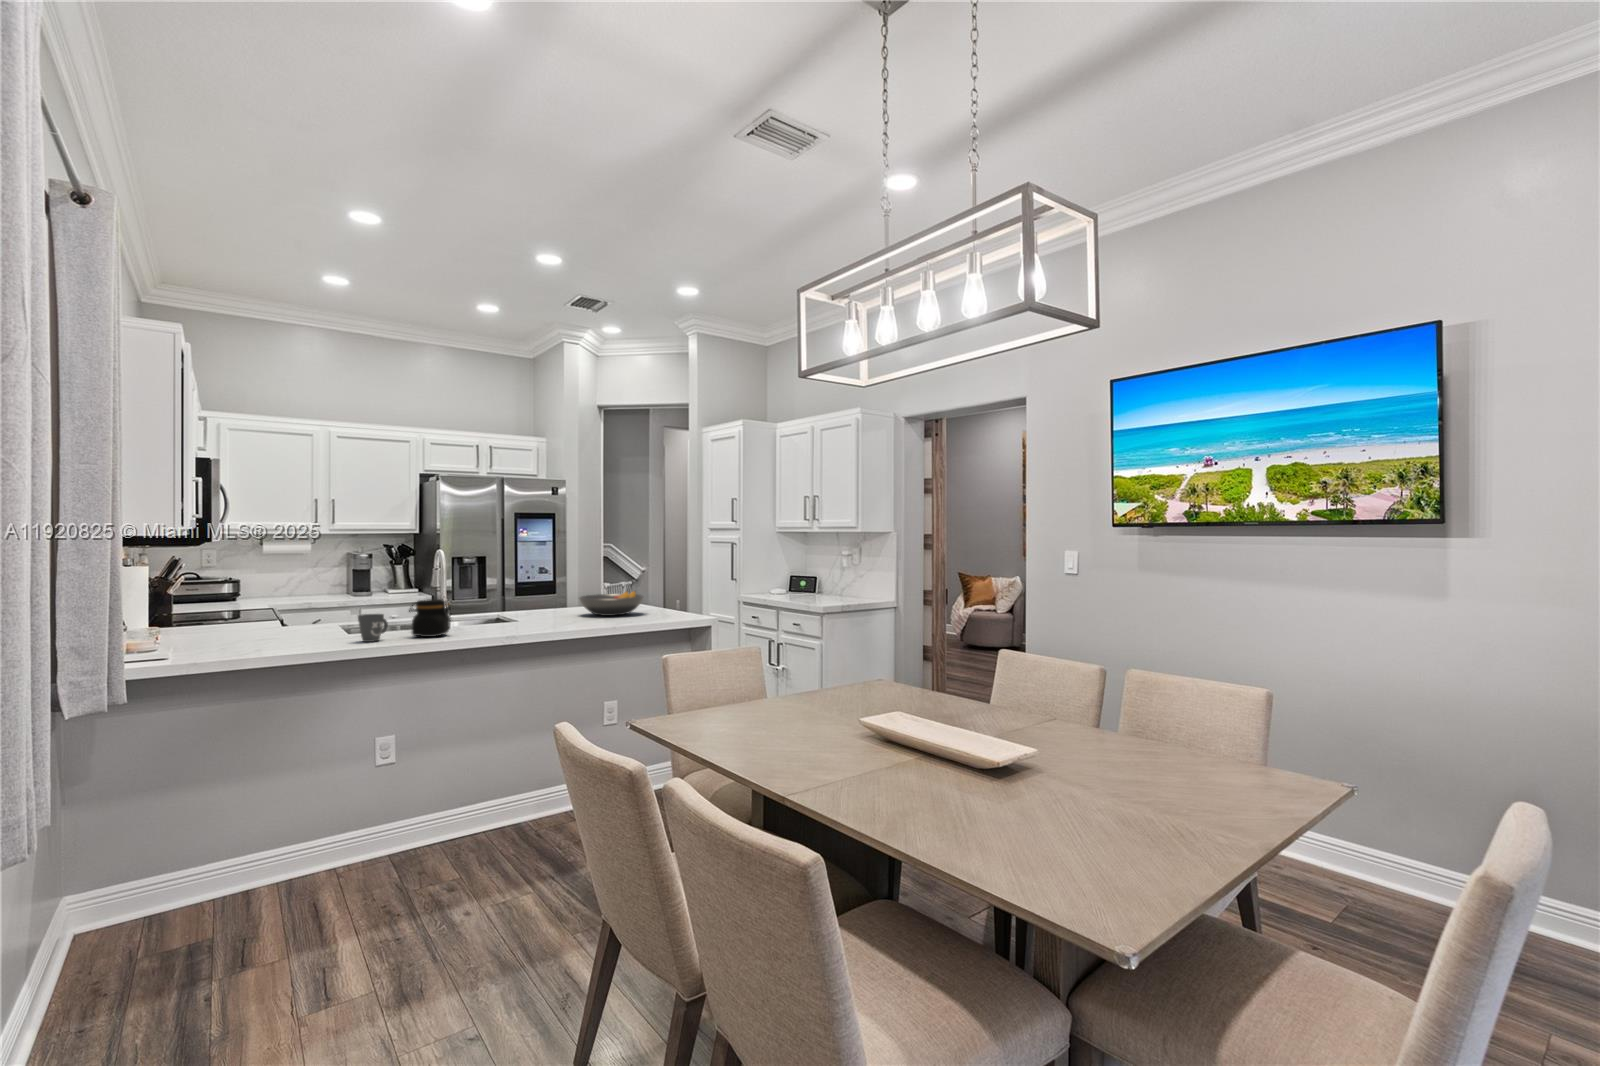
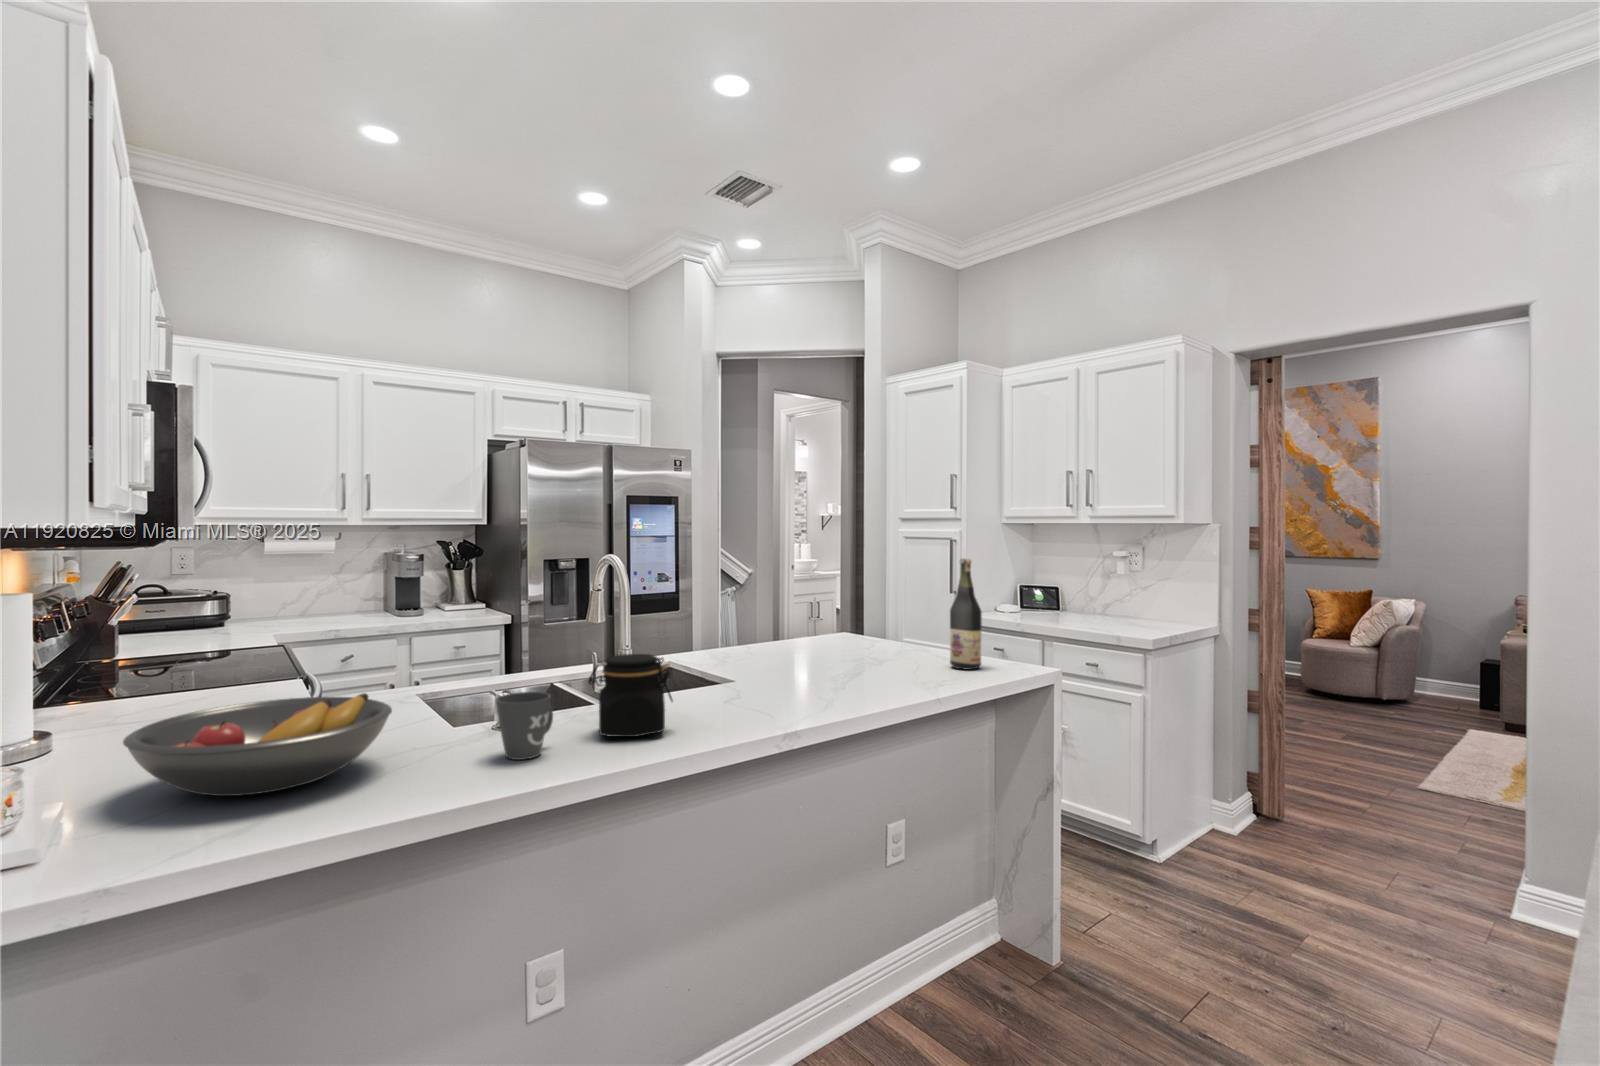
wine bottle: none [656,555,674,618] -> present [950,559,982,670]
fruit bowl: present [579,591,644,616] -> present [123,693,392,796]

